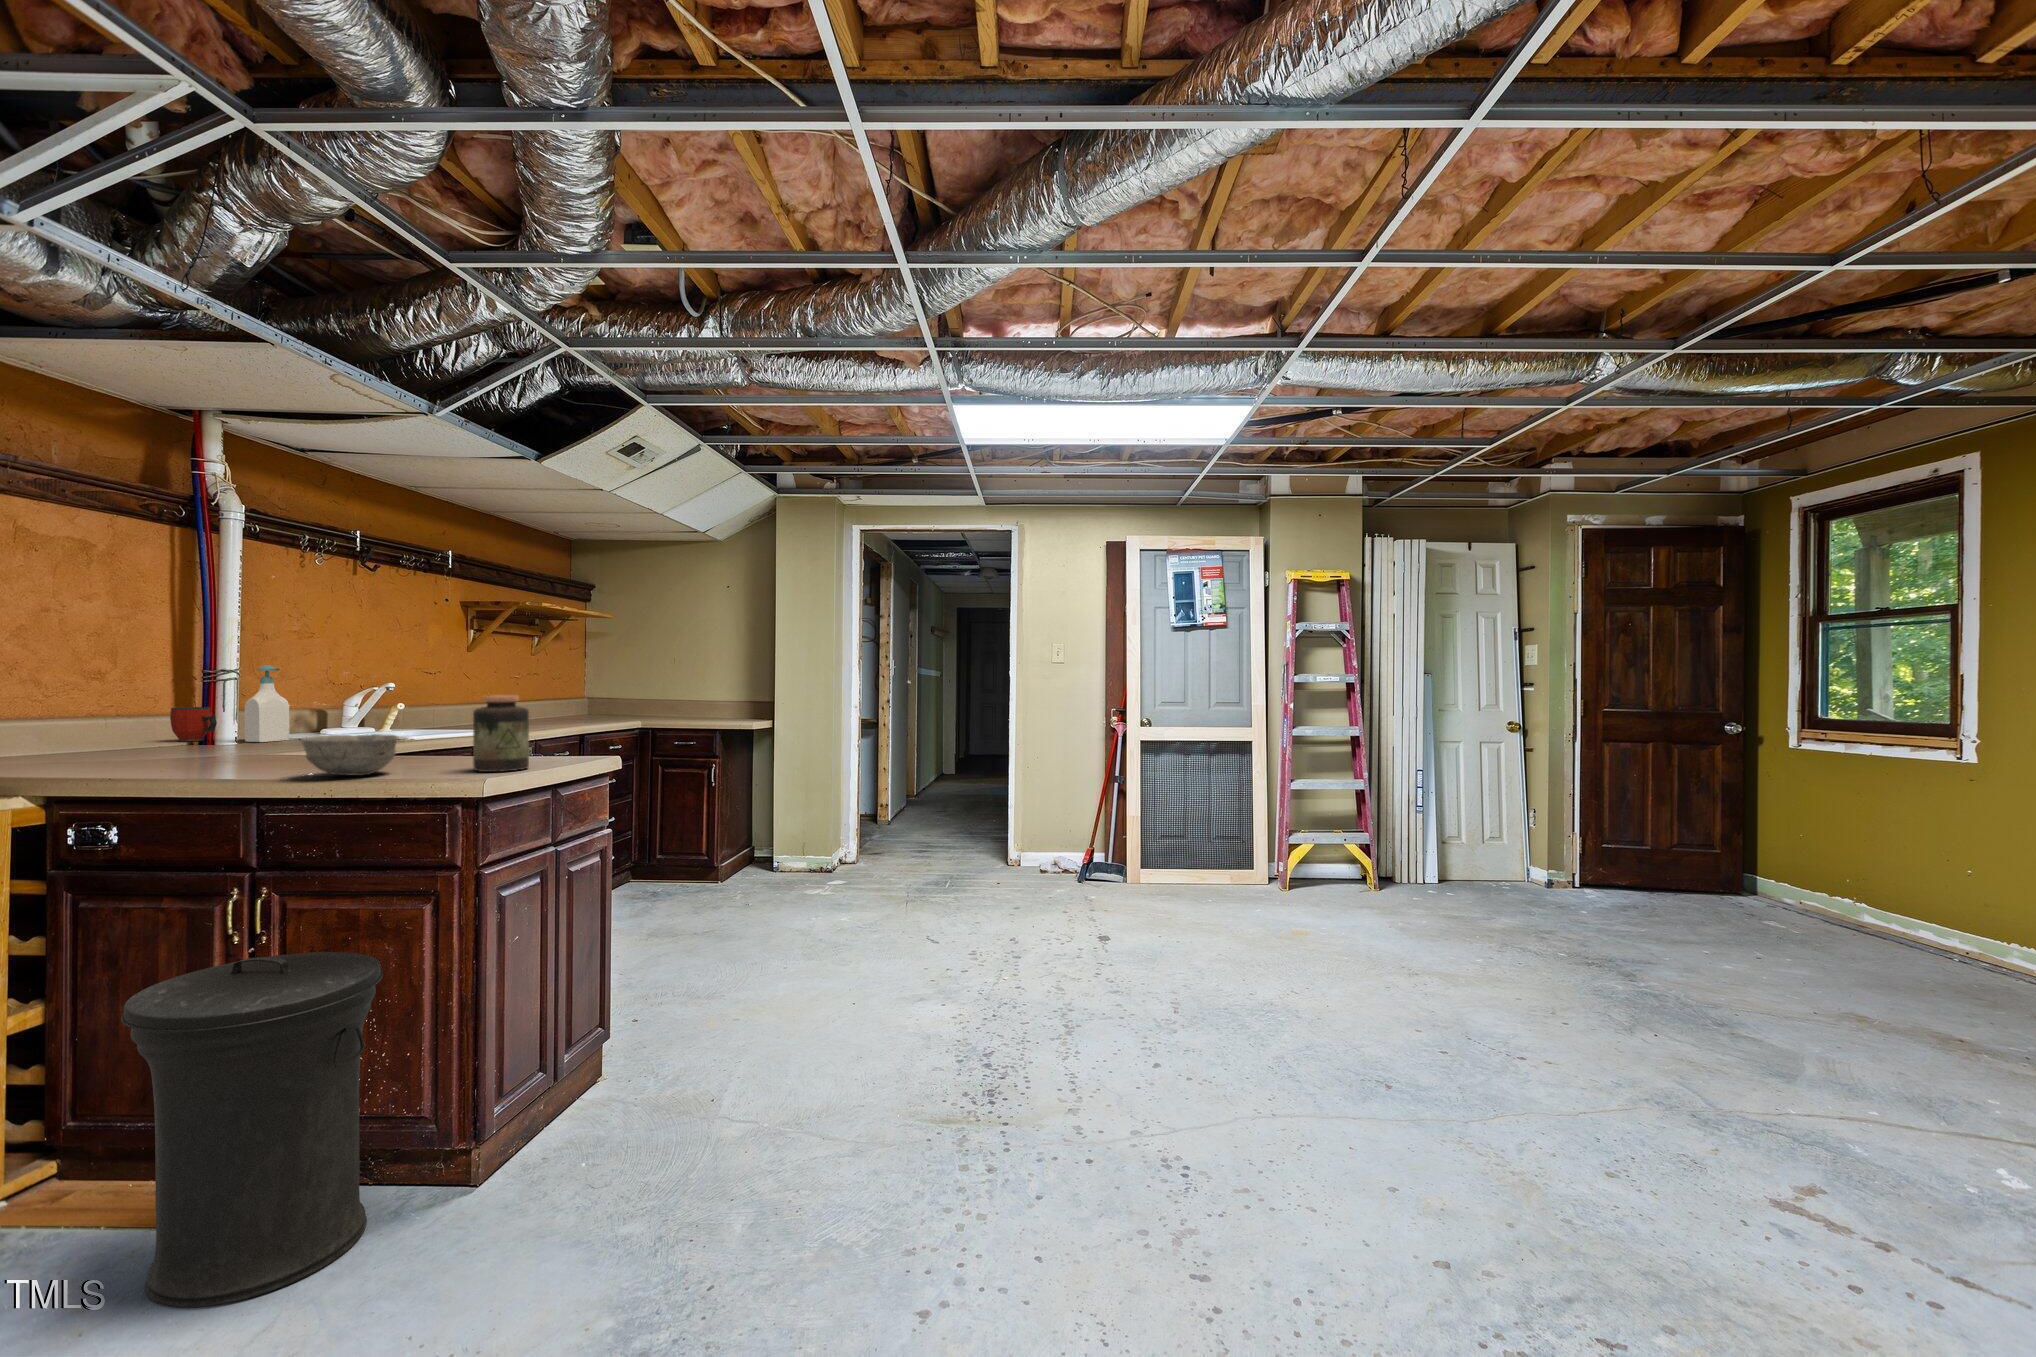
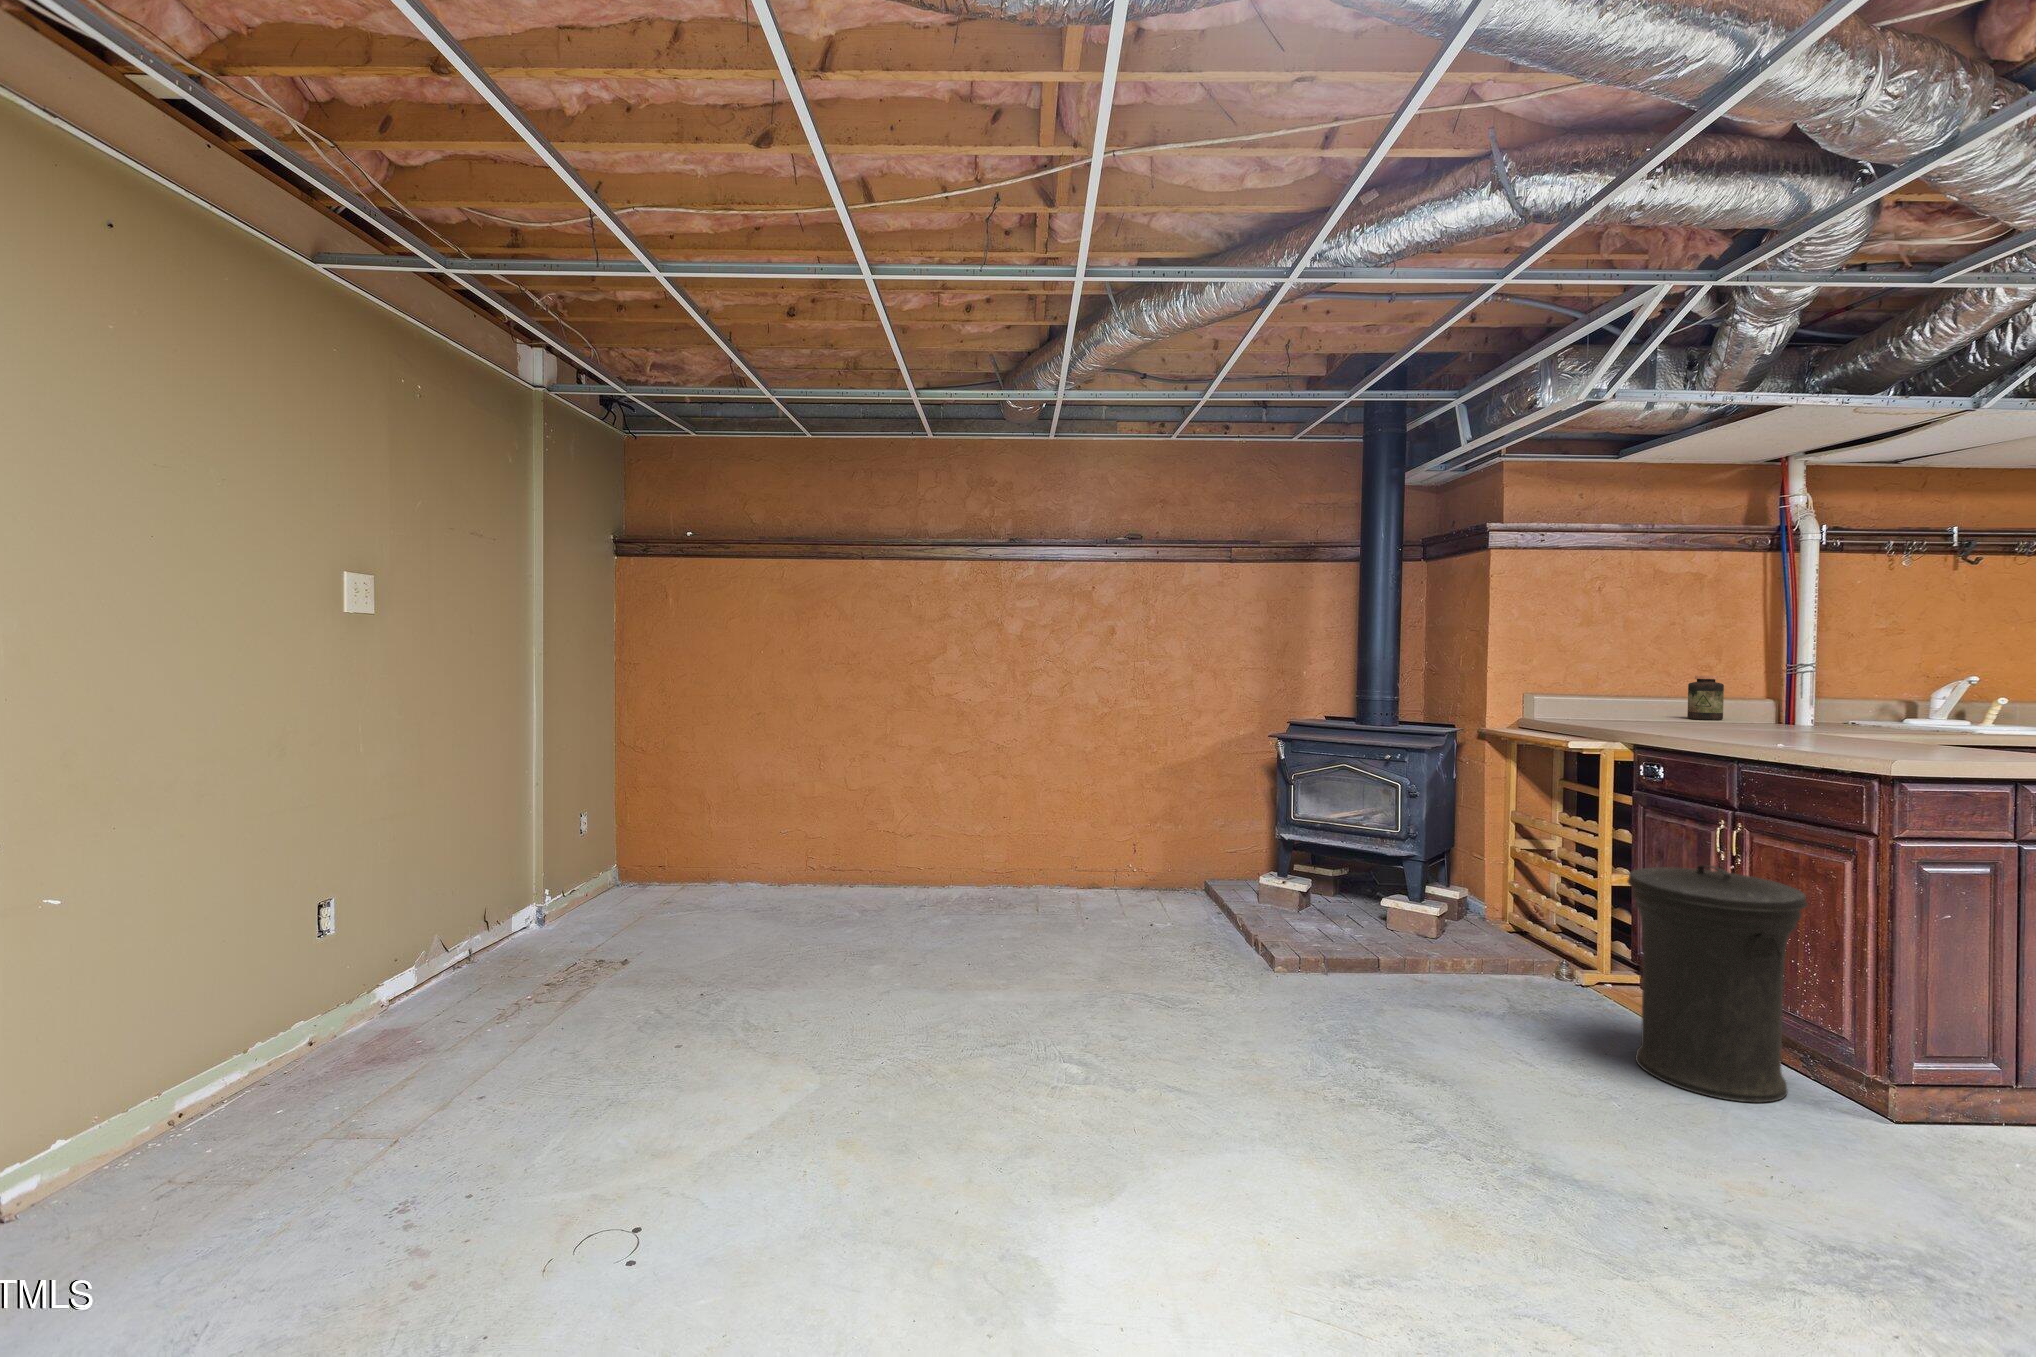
soap bottle: present [245,665,289,742] -> none [1806,660,1846,724]
jar: present [473,695,529,772] -> present [1687,676,1724,720]
mug: present [170,707,217,741] -> none [1756,692,1790,719]
bowl: present [301,734,398,776] -> none [1772,716,1857,750]

